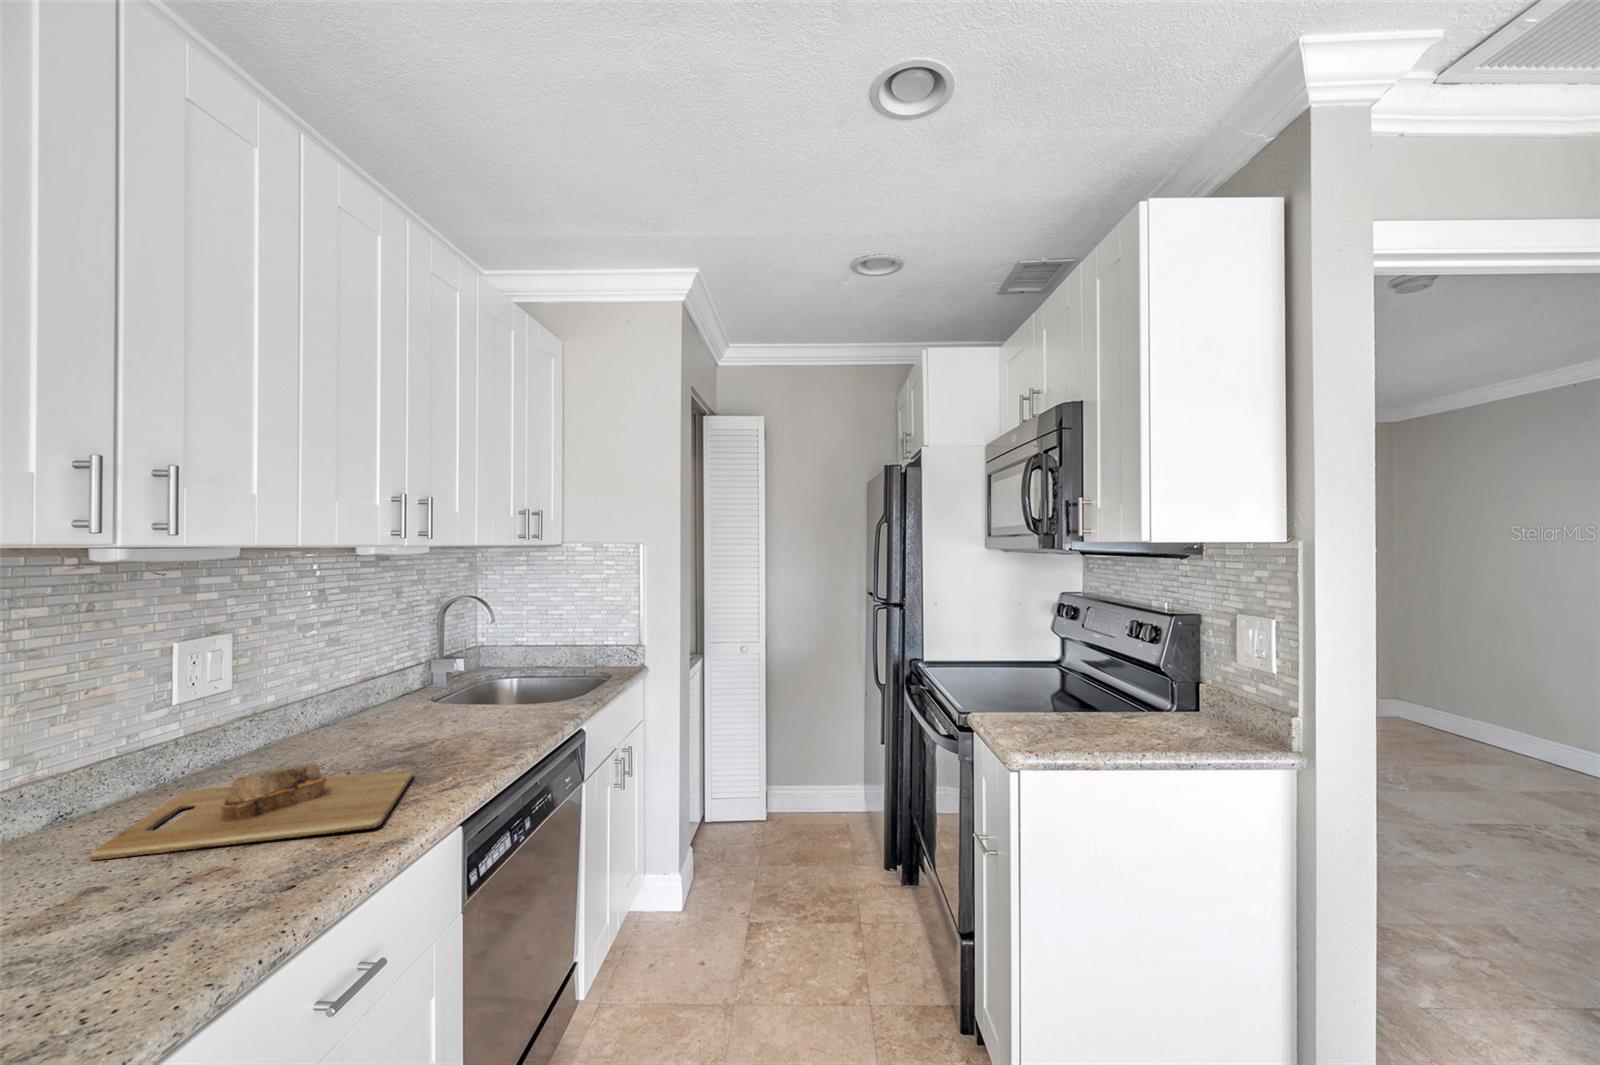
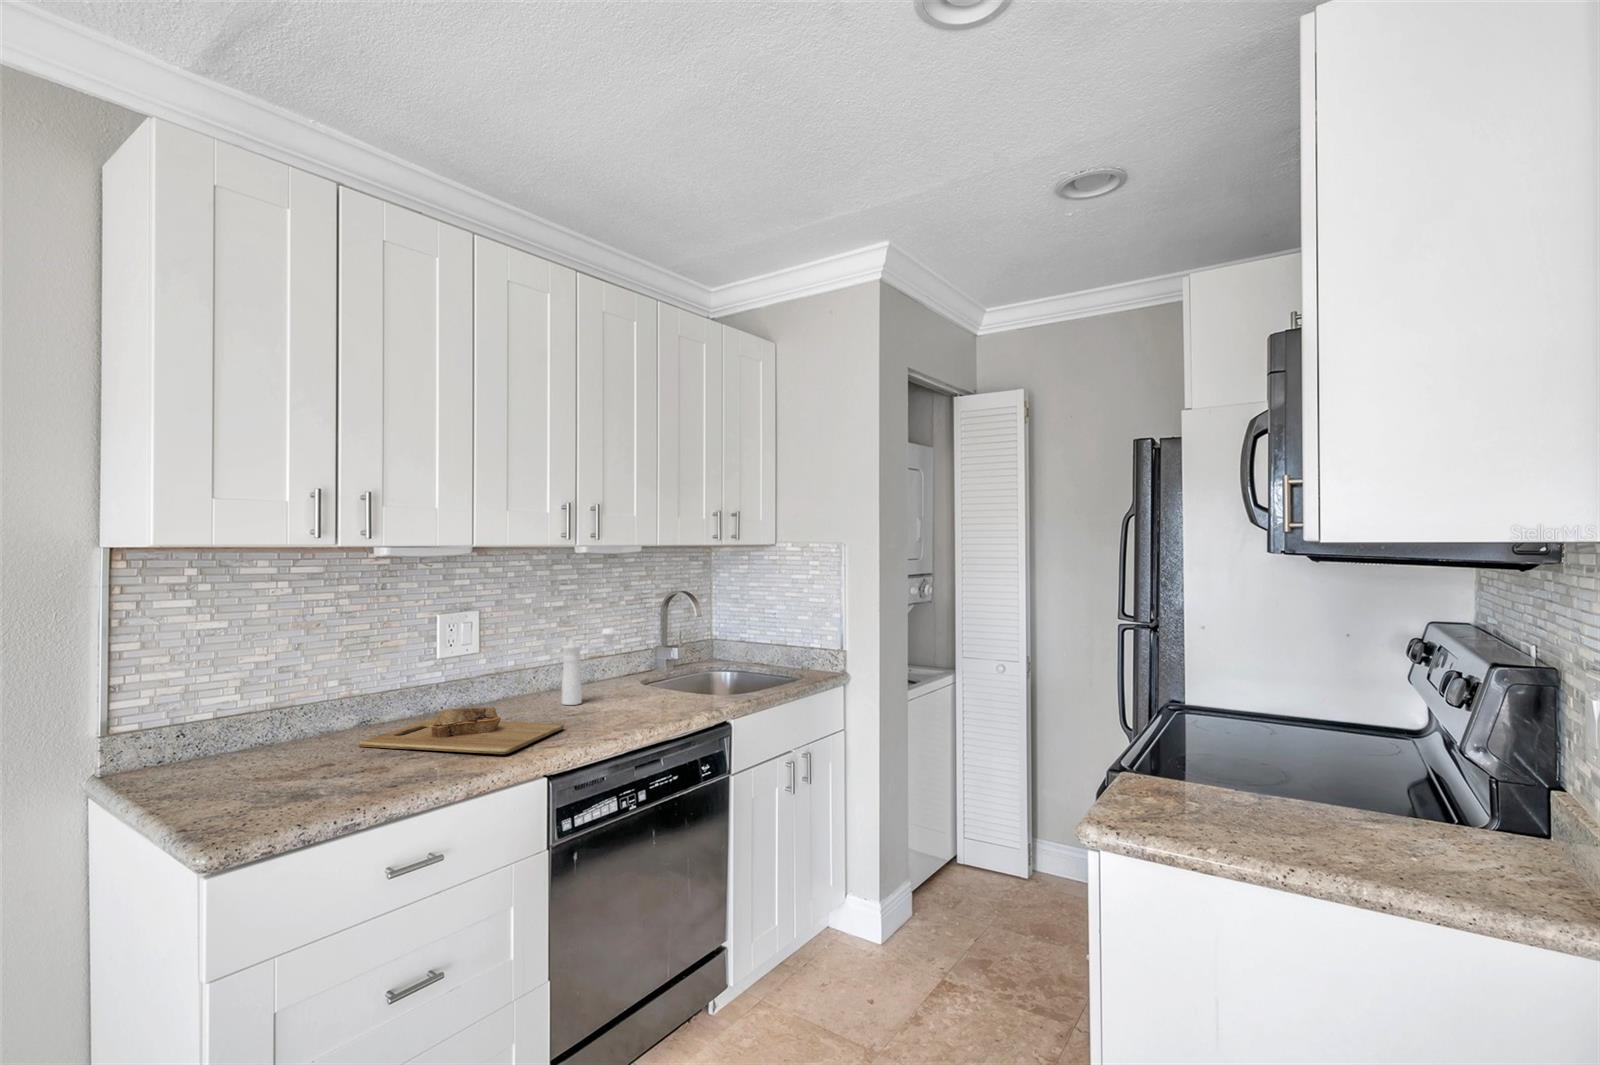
pepper mill: none [362,643,432,743] -> present [562,628,616,705]

